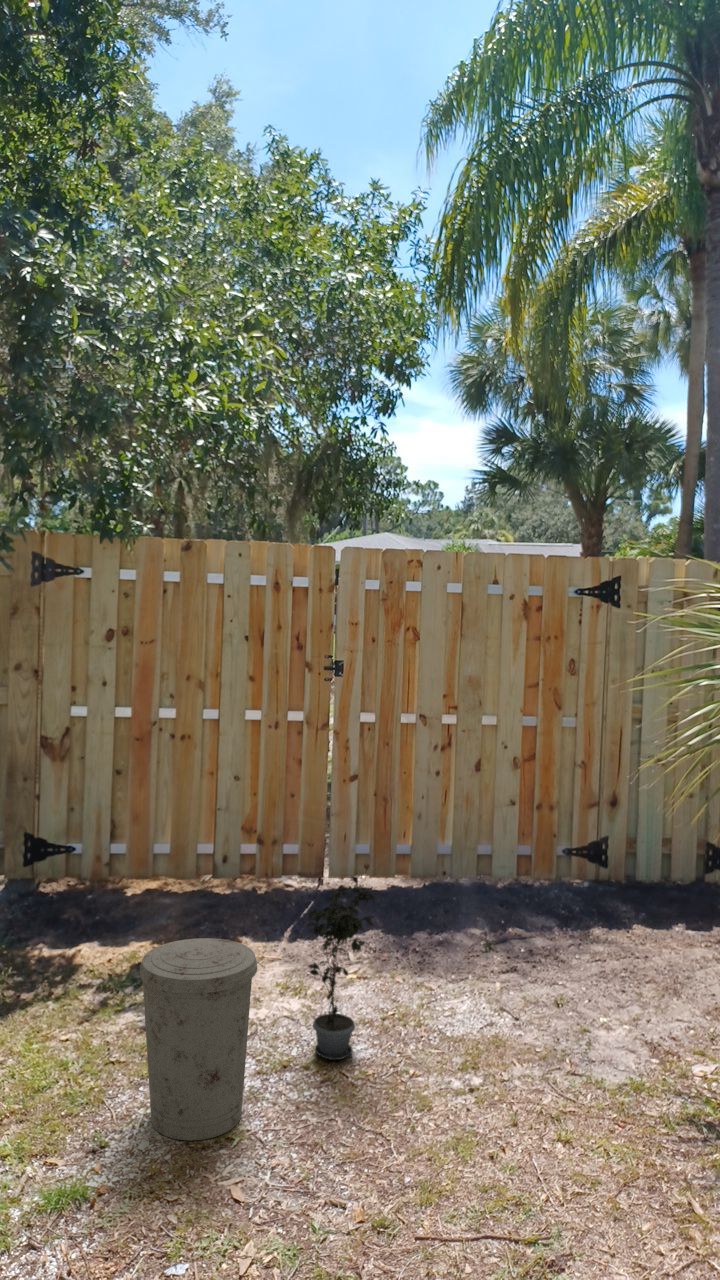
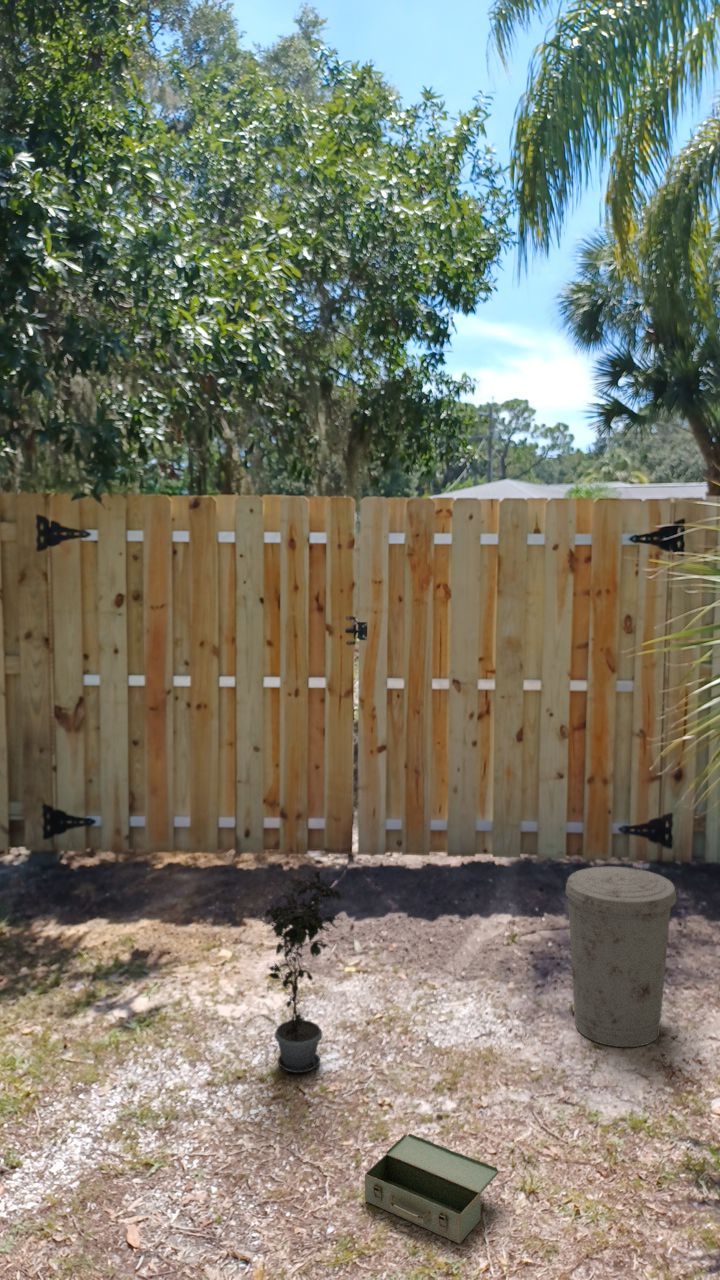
trash can: present [140,938,257,1140] -> present [566,866,676,1047]
toolbox: none [429,1100,542,1184] -> present [365,1134,499,1244]

